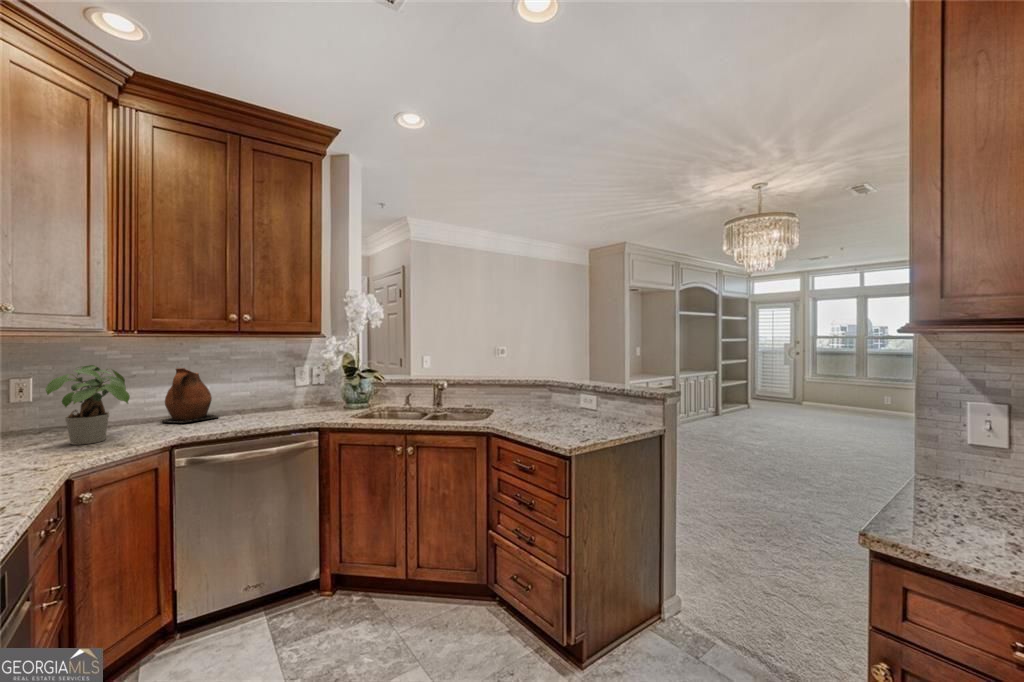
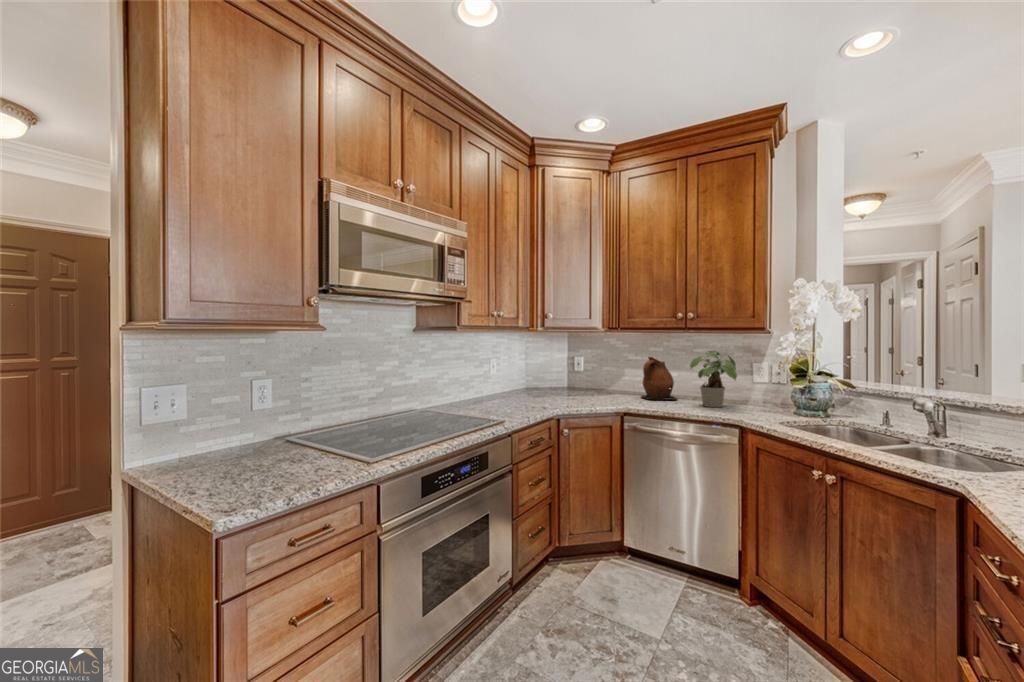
potted plant: present [45,365,130,445] -> present [690,351,737,407]

